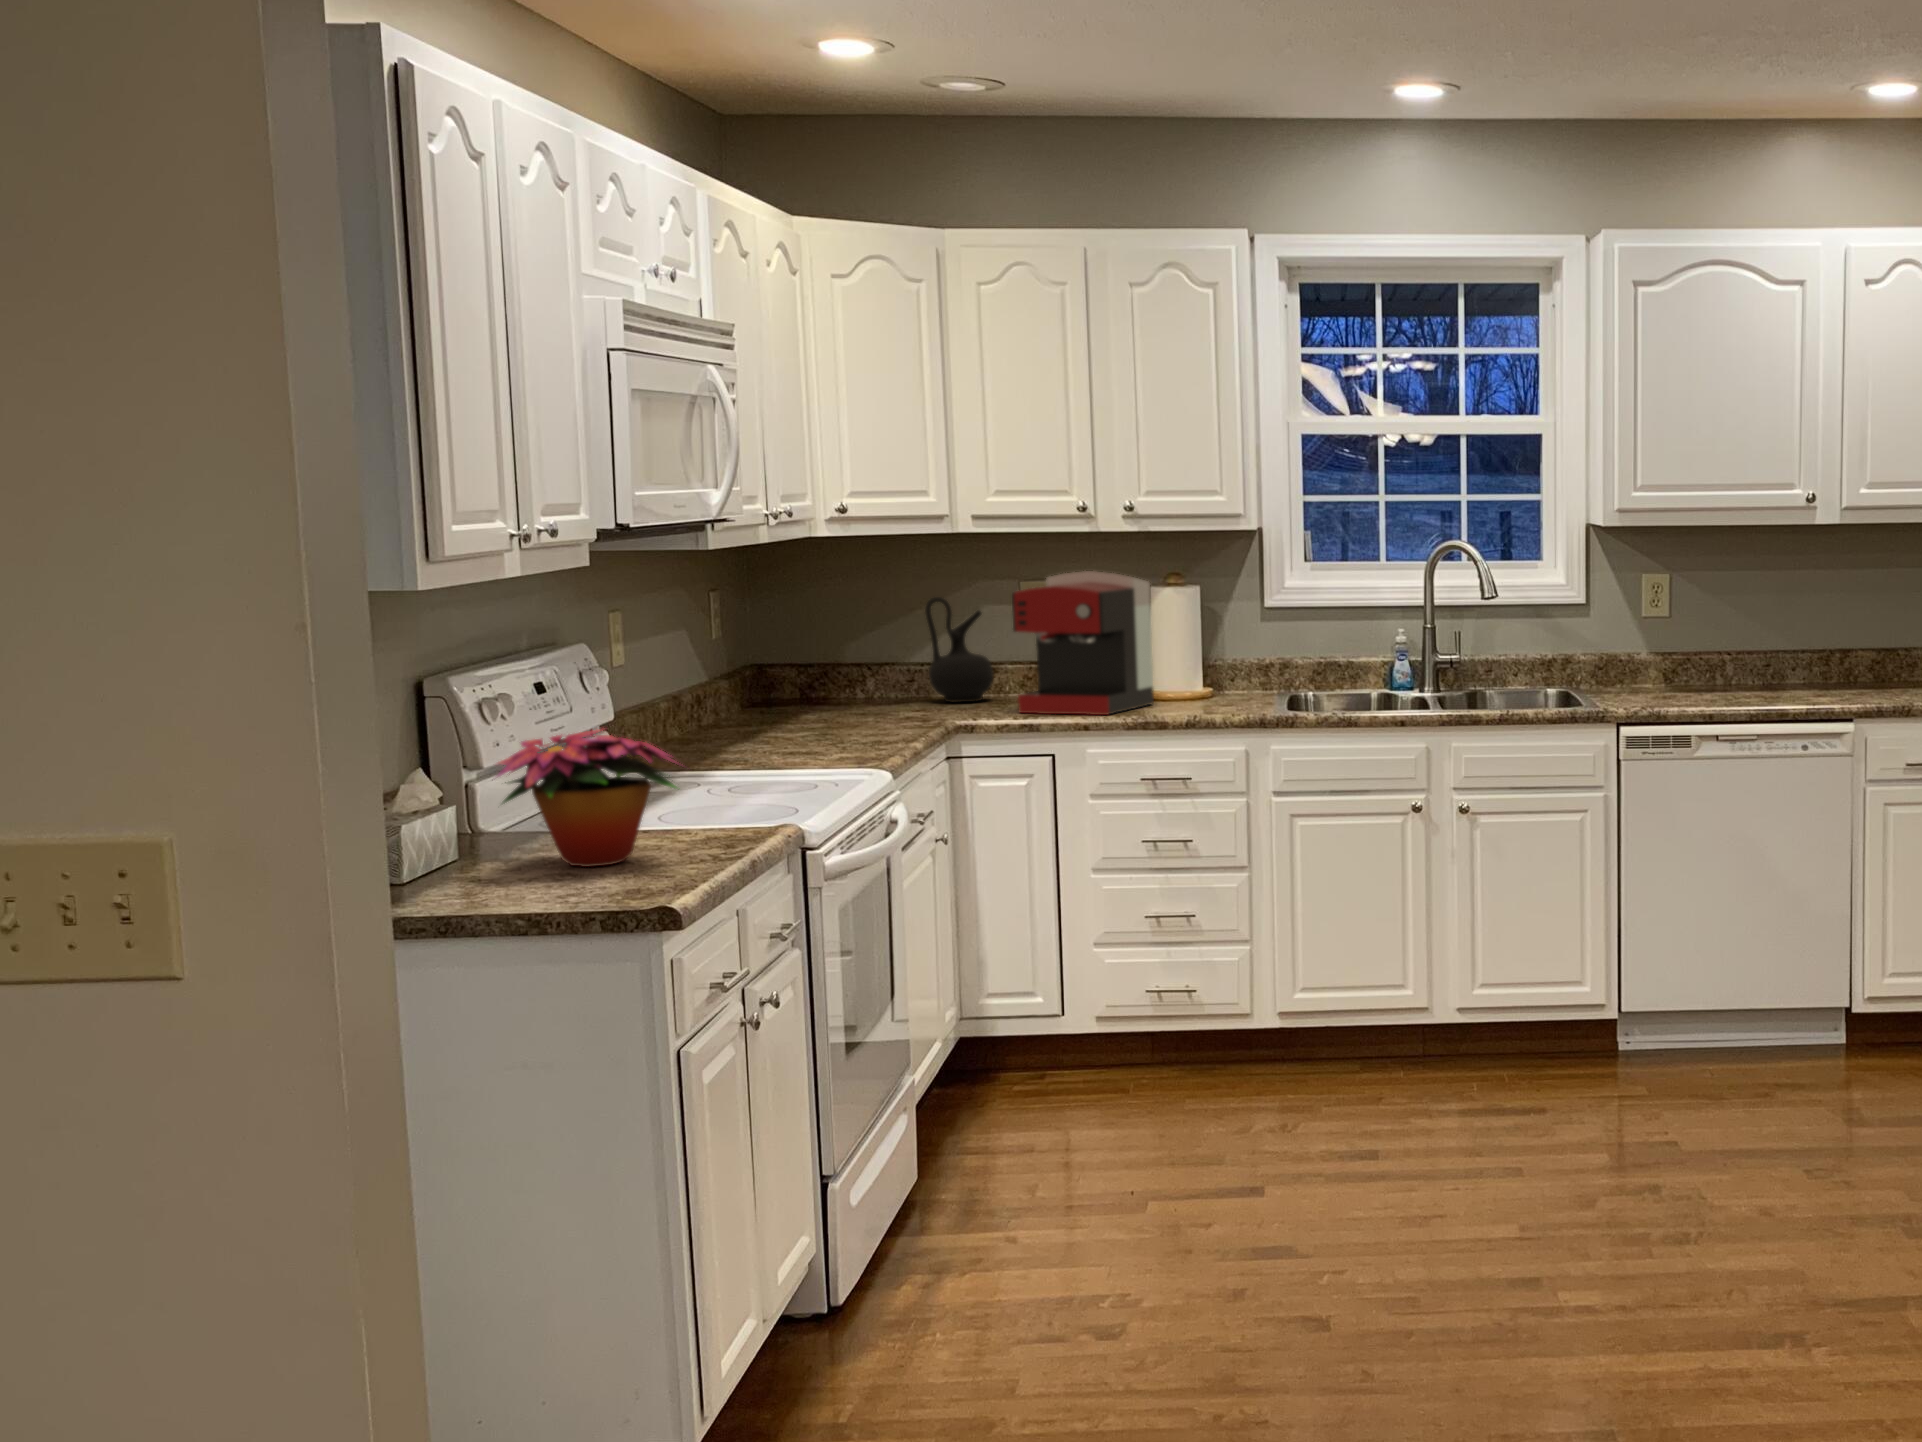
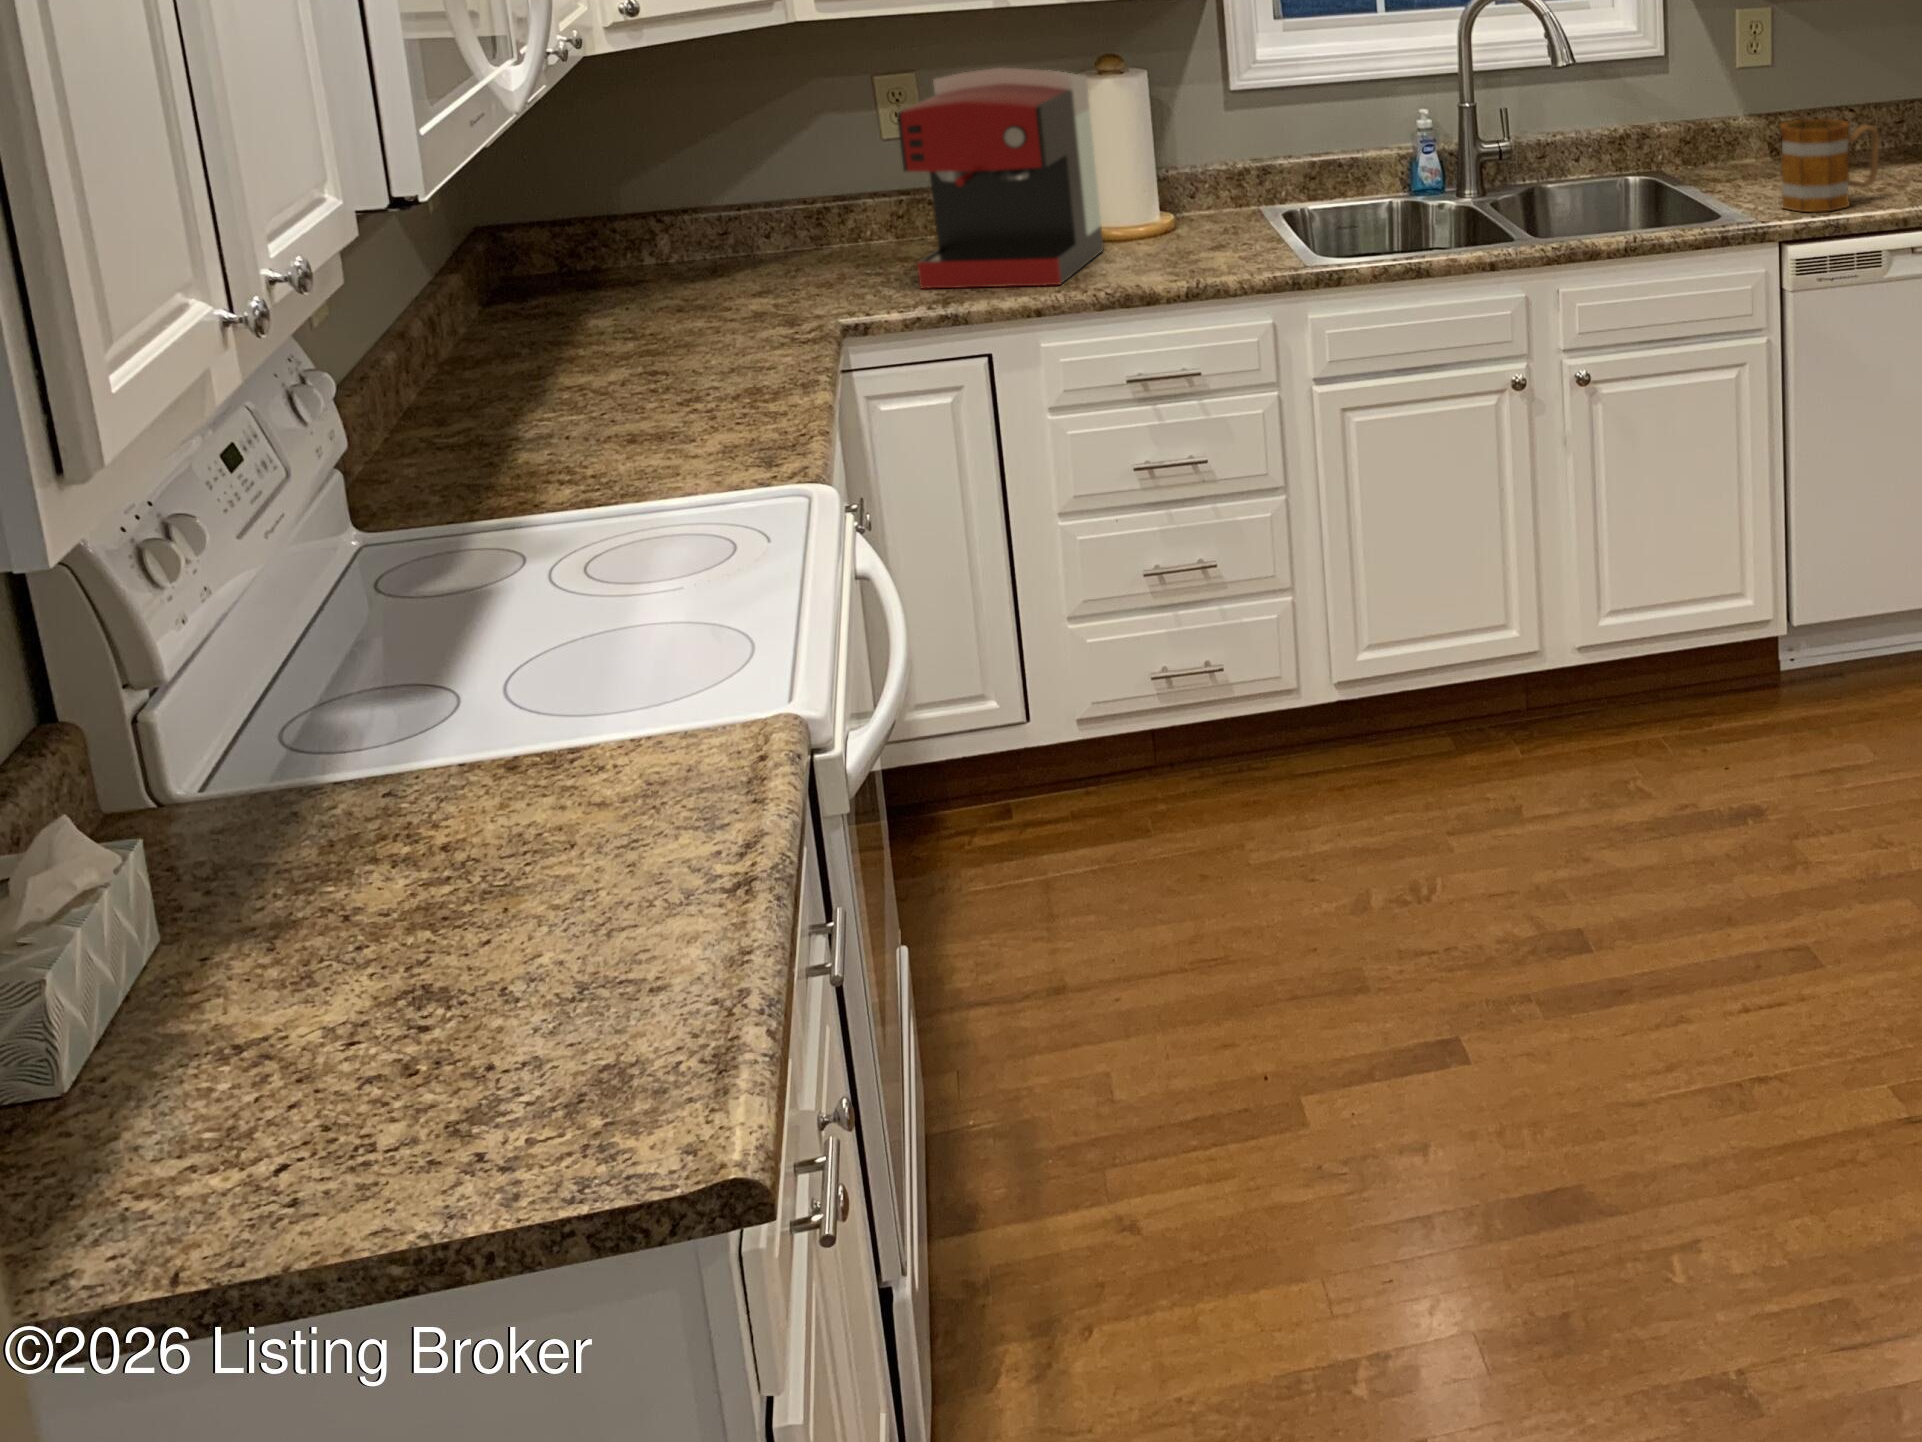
ceramic jug: present [925,597,994,702] -> none [743,114,852,266]
mug: none [1630,644,1706,708] -> present [1780,119,1879,212]
flower arrangement: present [496,730,678,867] -> none [226,656,679,959]

